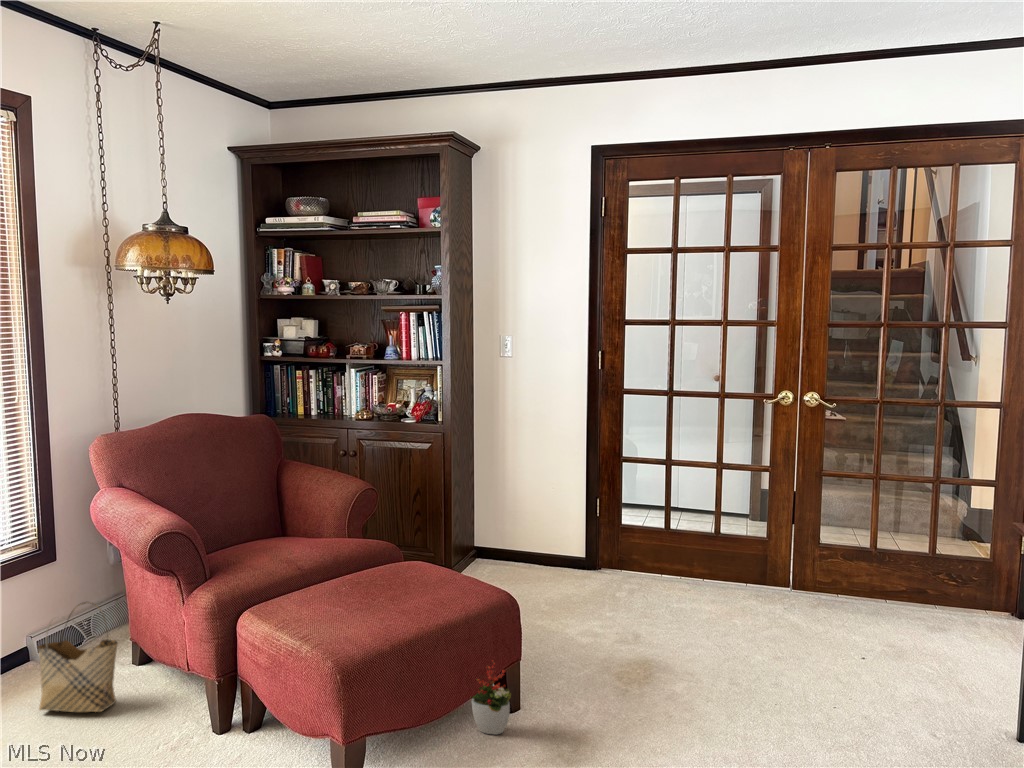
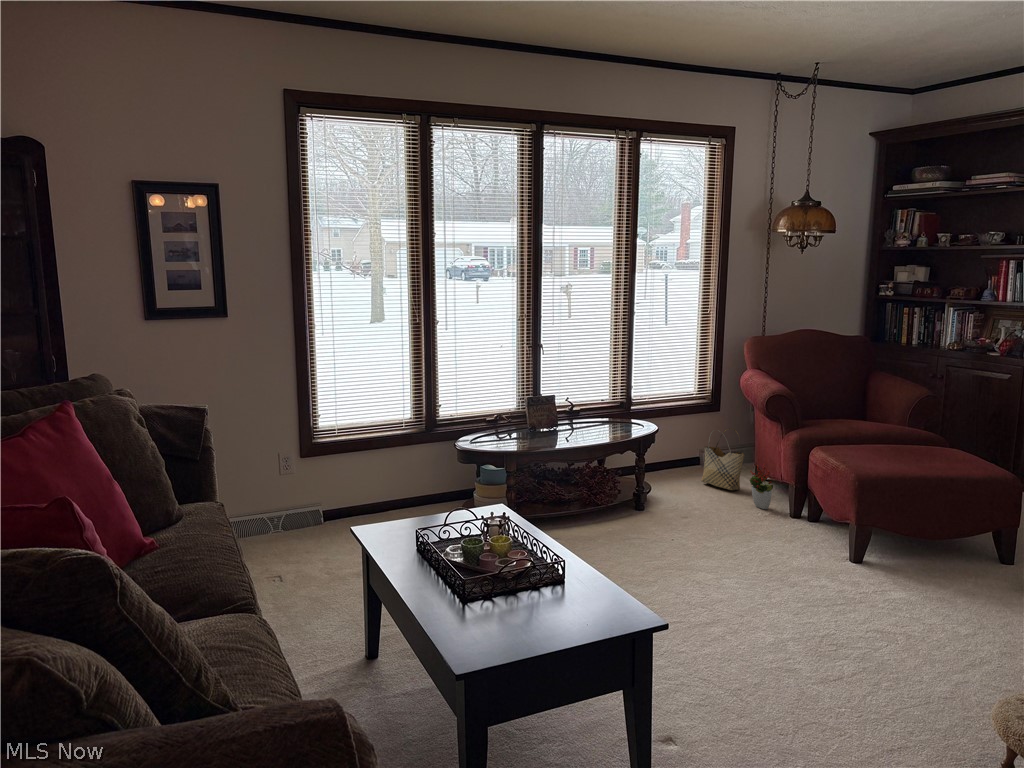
decorative plant: present [471,660,511,734] -> present [750,464,773,509]

